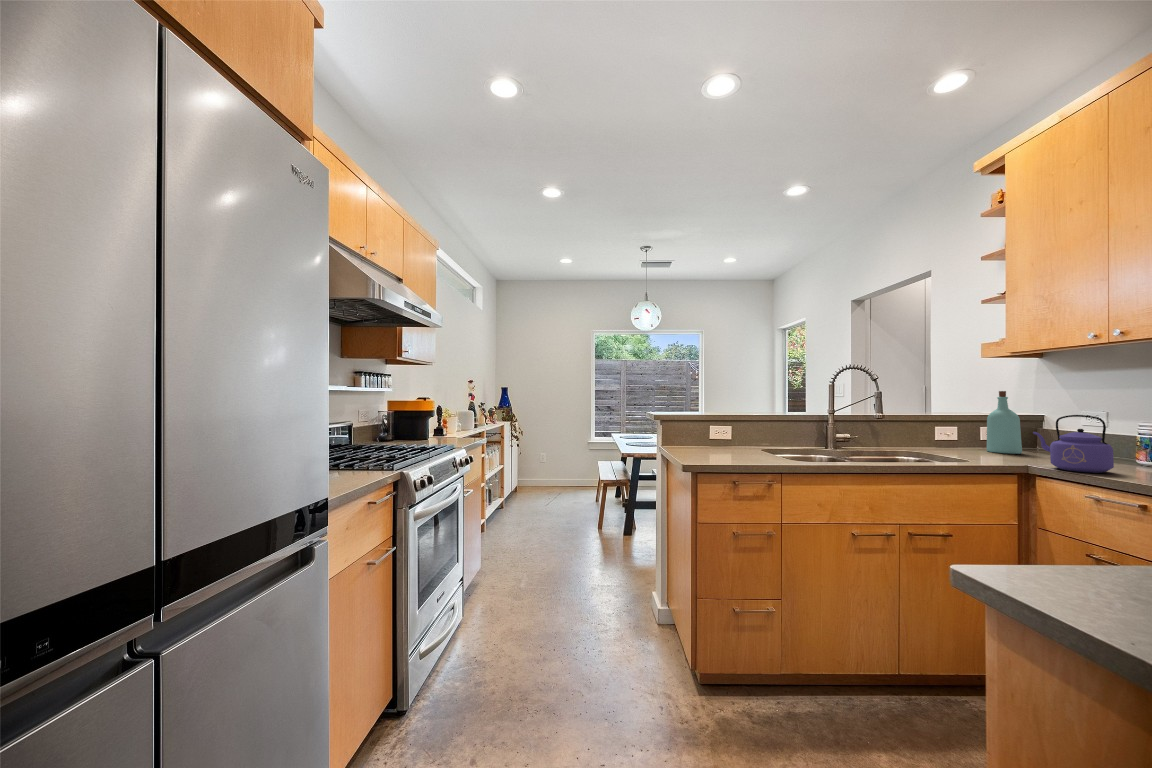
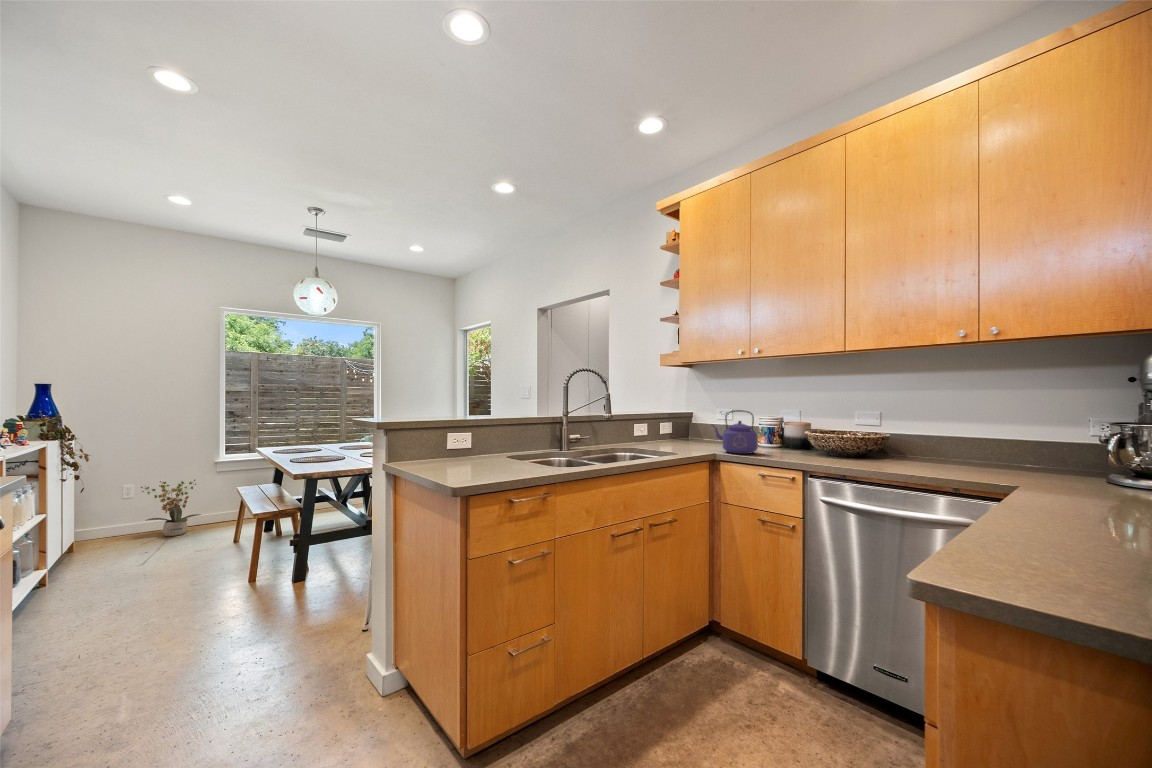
bottle: present [987,391,1022,454] -> none [664,392,687,443]
potted plant: none [548,452,580,490] -> present [141,480,200,536]

